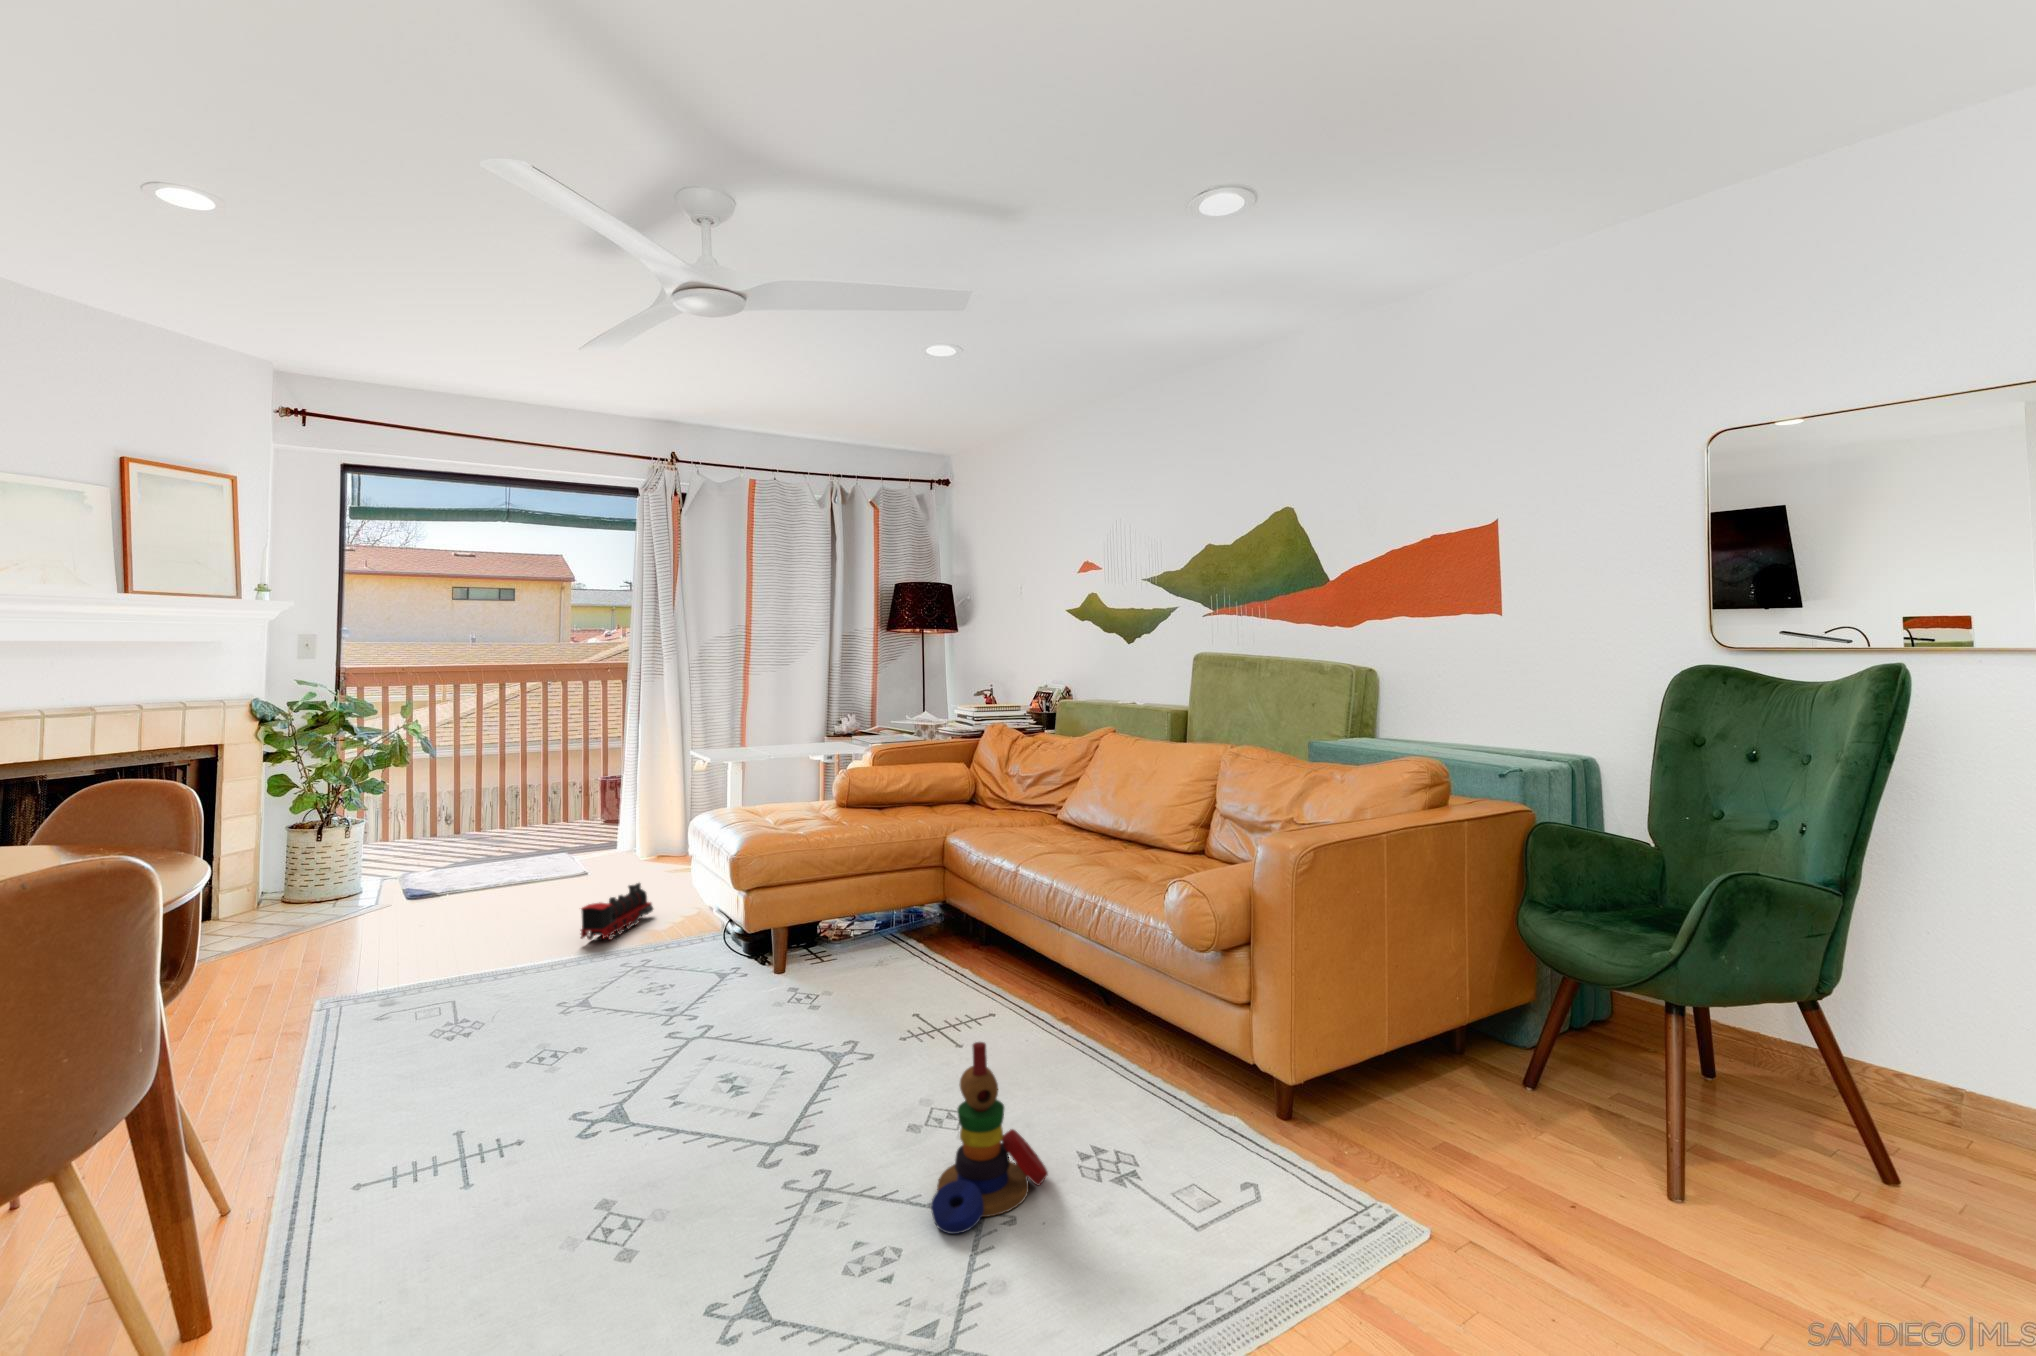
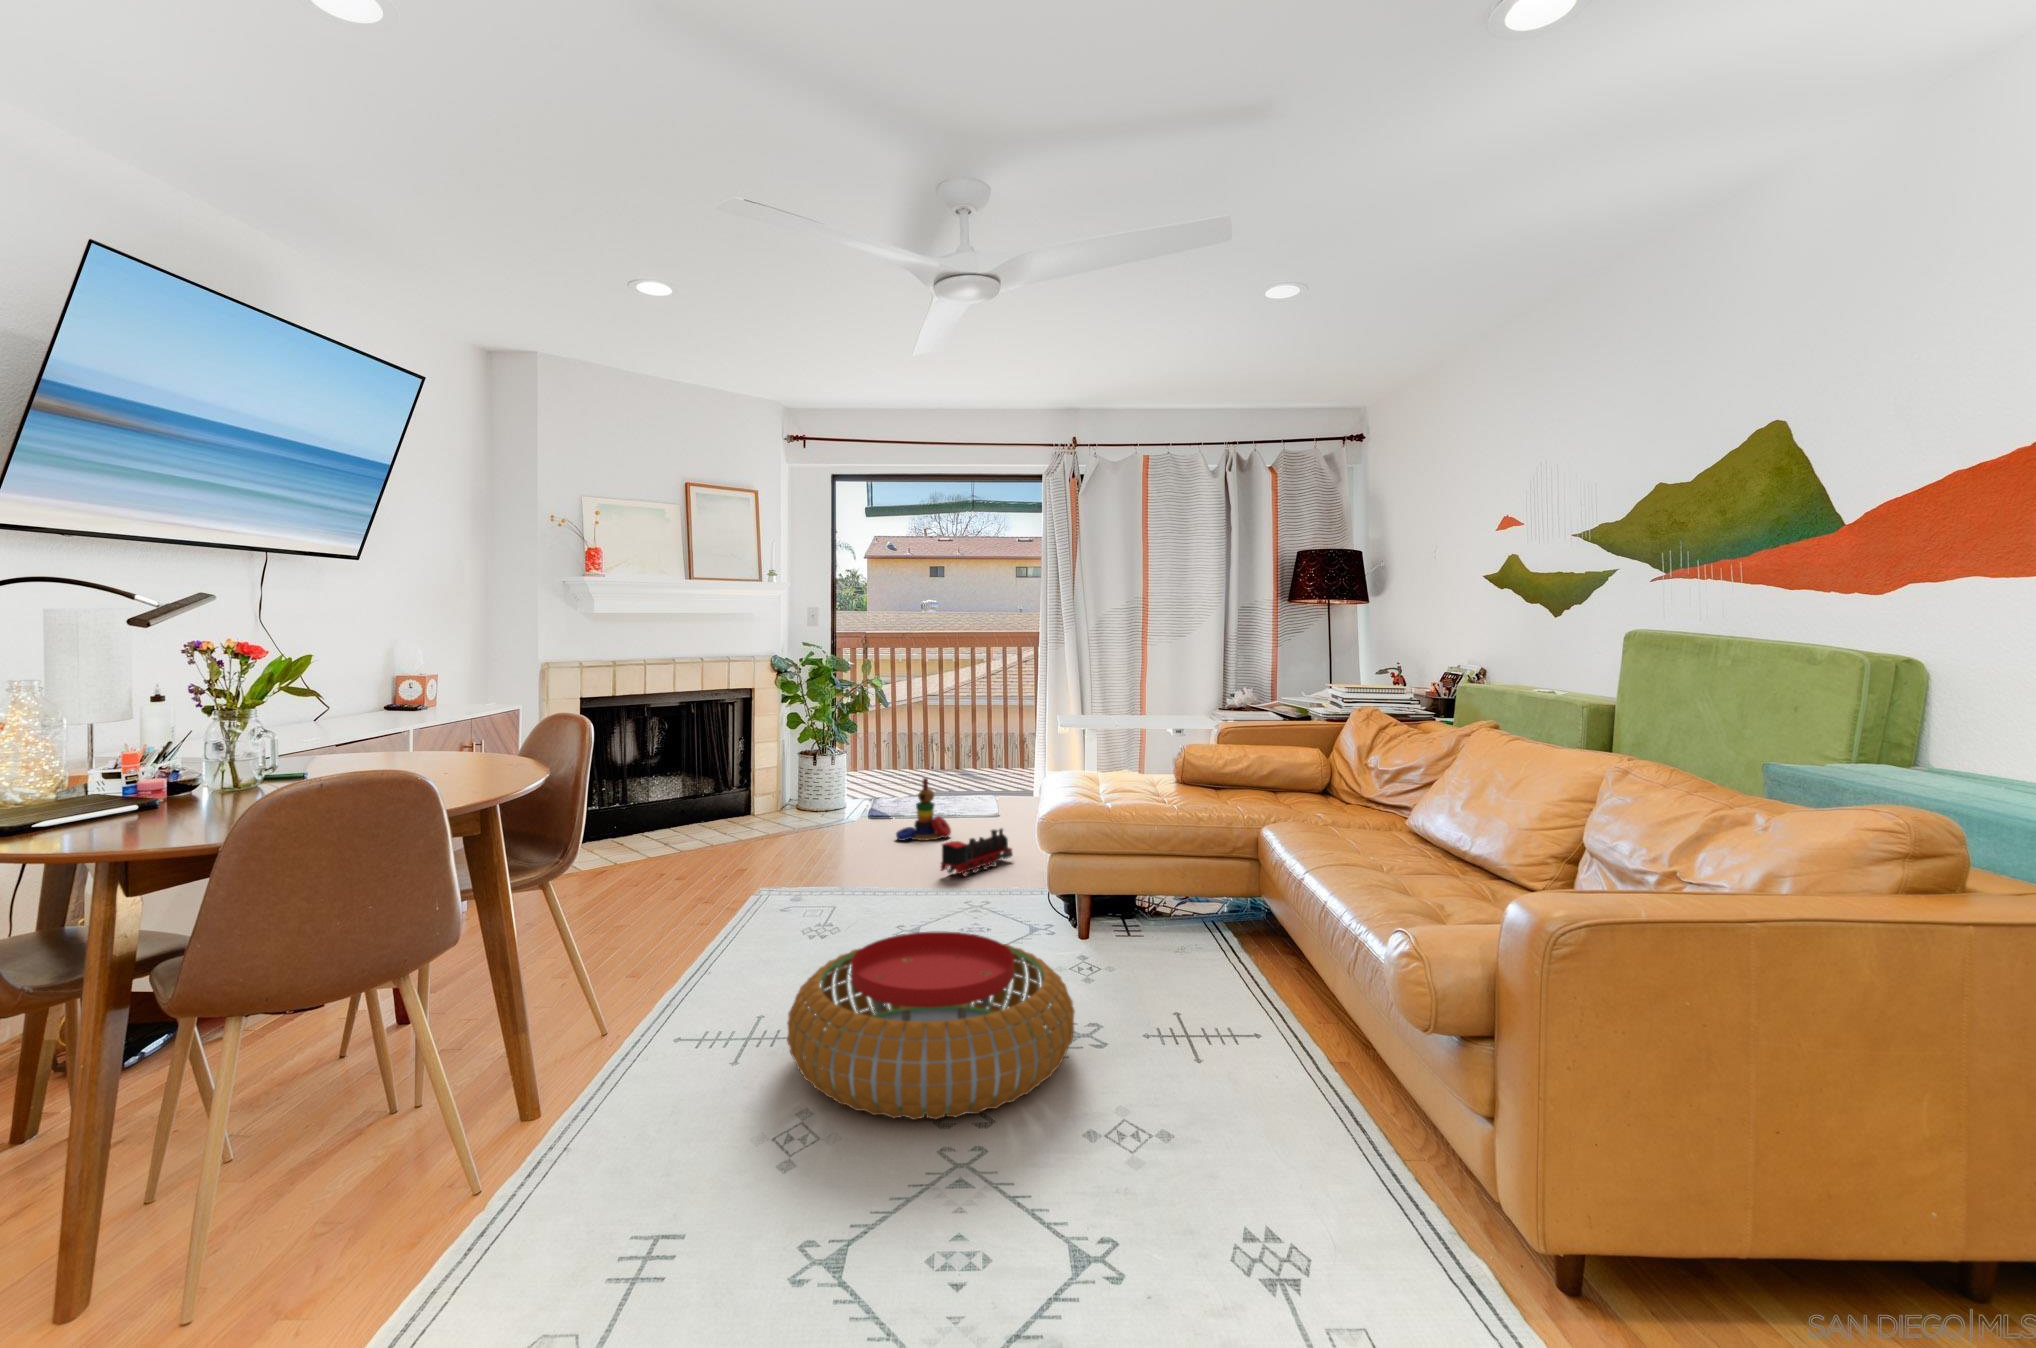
pouf: none [551,980,861,1179] -> present [787,931,1075,1120]
stacking toy: present [931,1042,1048,1234] -> present [896,778,951,841]

